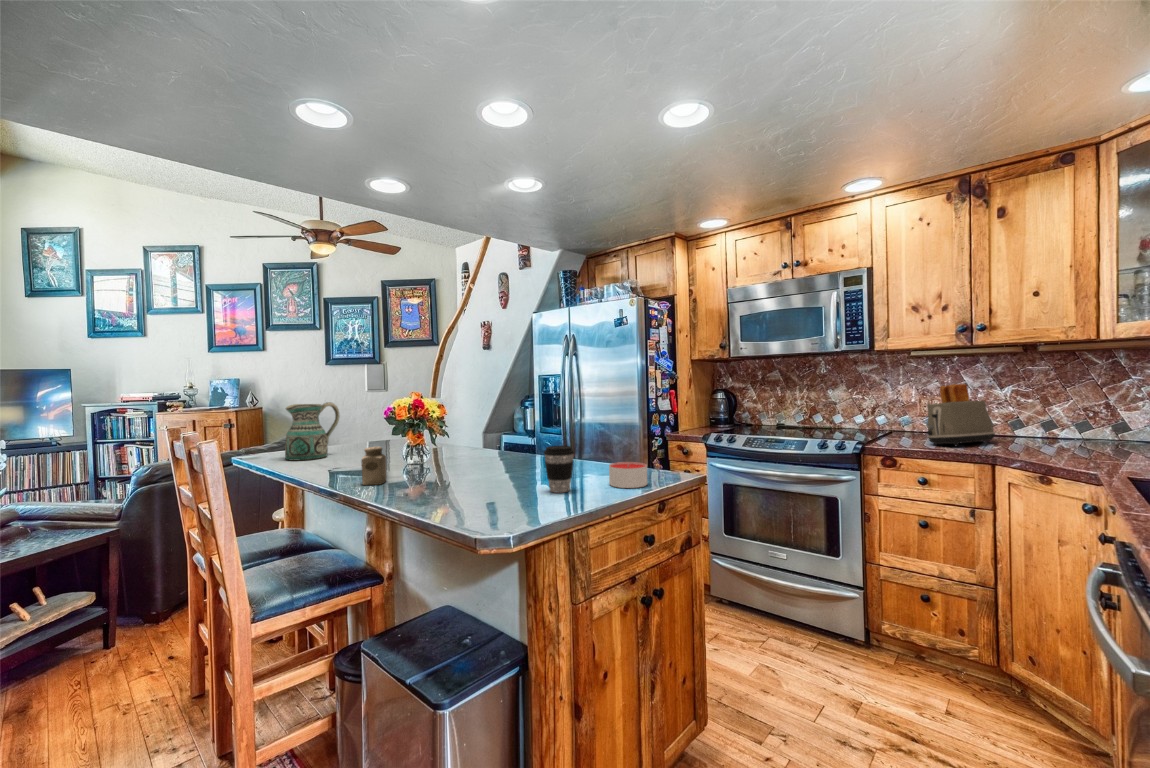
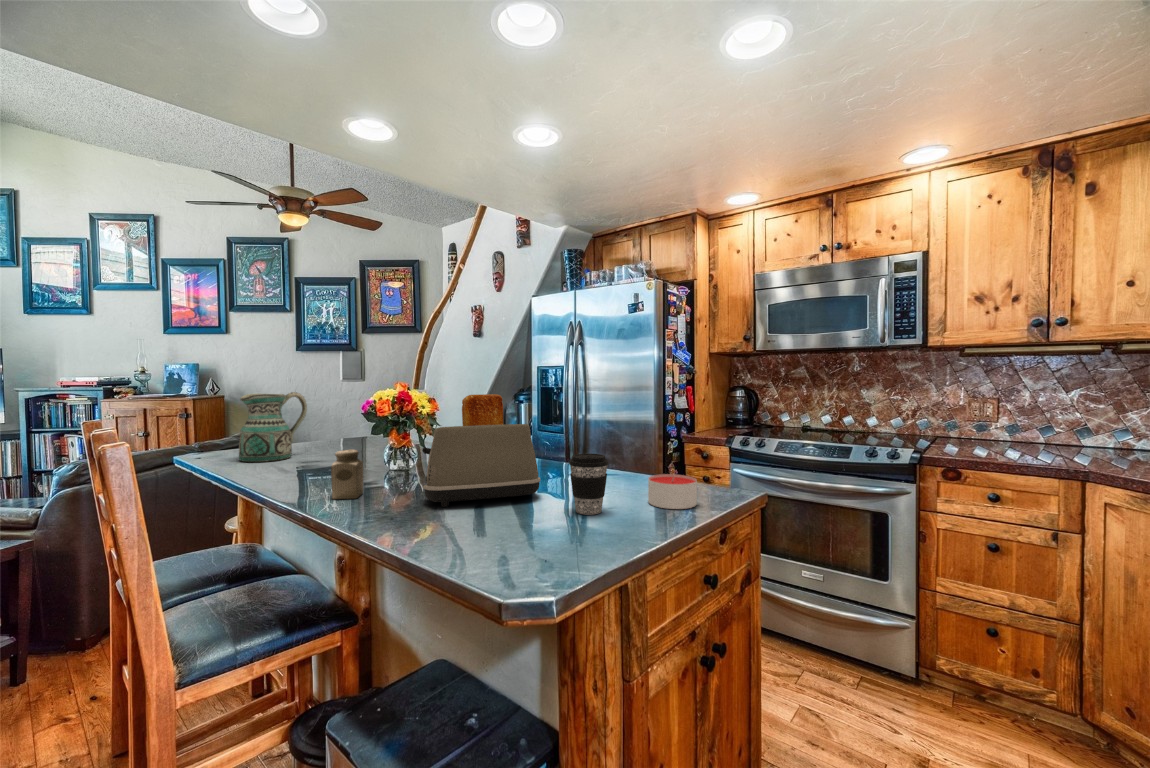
toaster: present [927,384,995,446] -> present [422,394,540,507]

